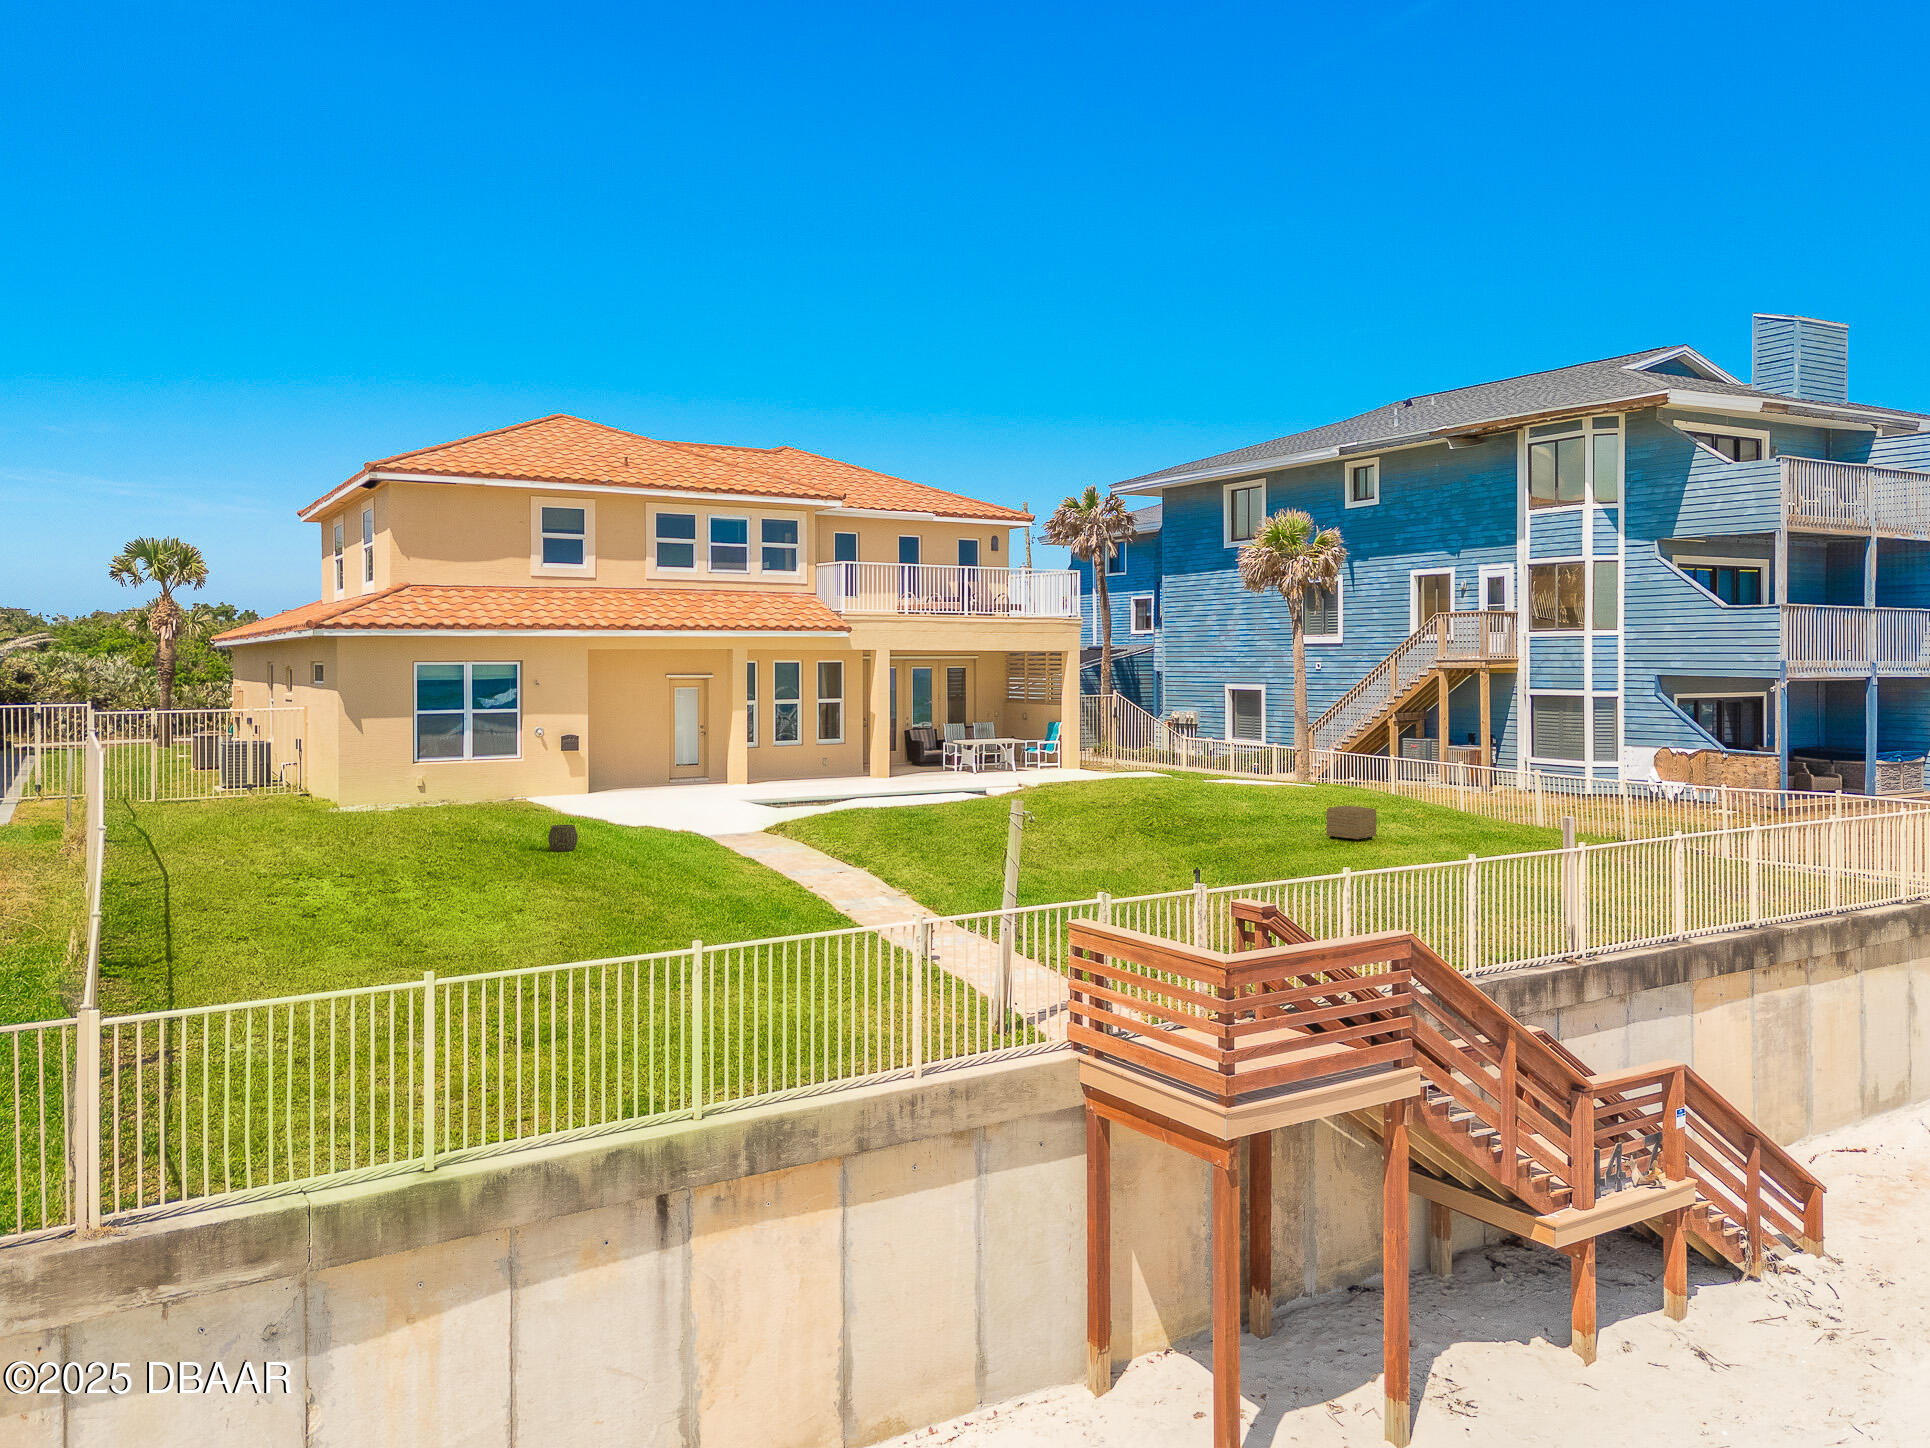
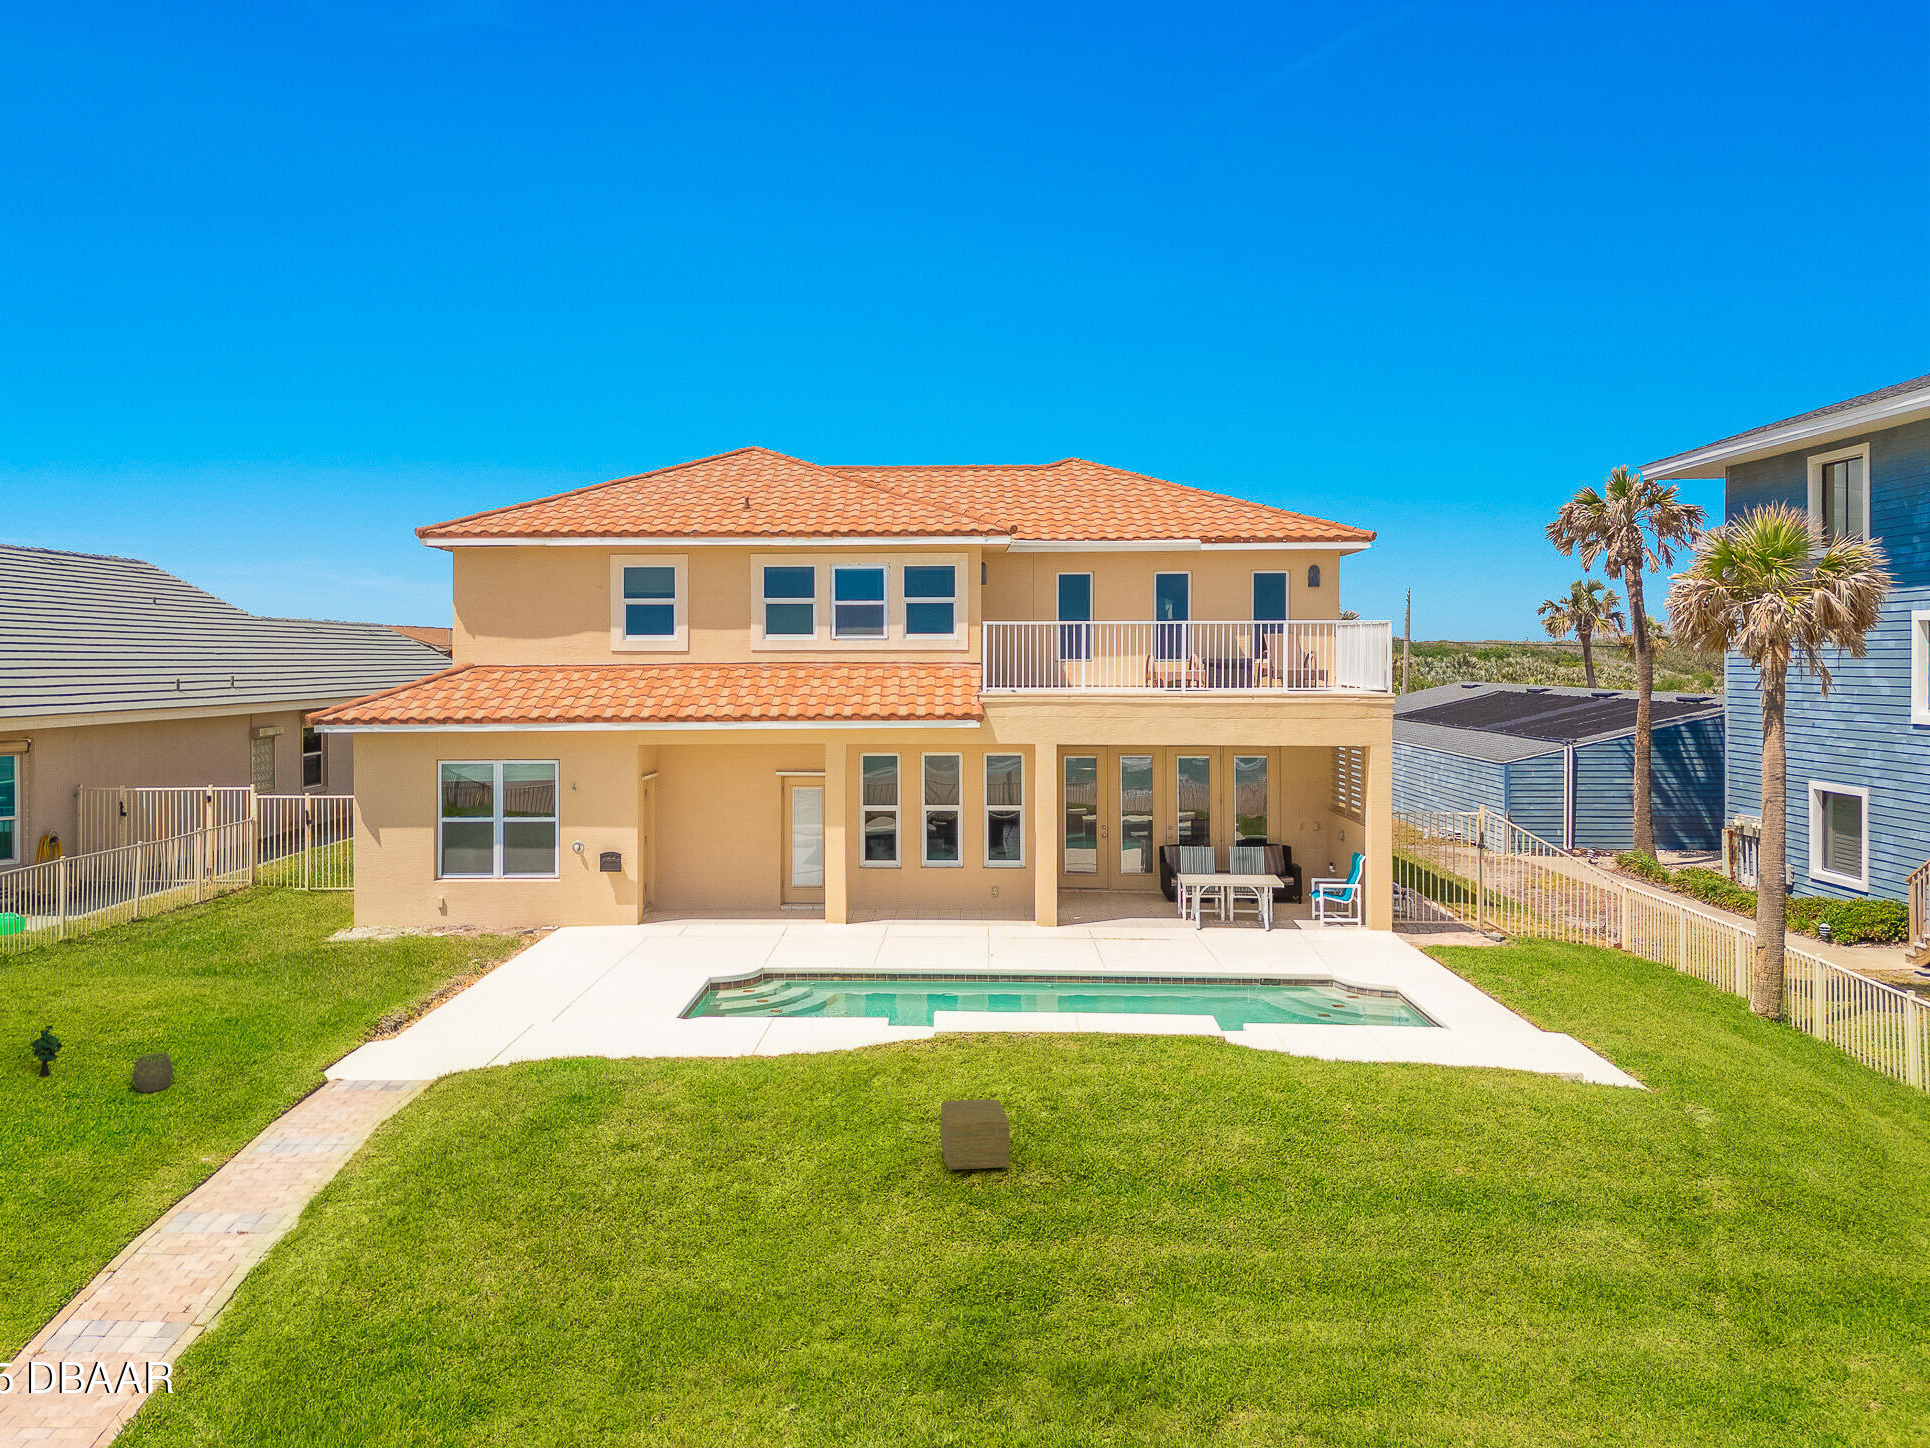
ottoman: present [1326,806,1376,841] -> present [941,1099,1009,1172]
decorative plant: none [434,813,460,855] -> present [28,1025,63,1077]

